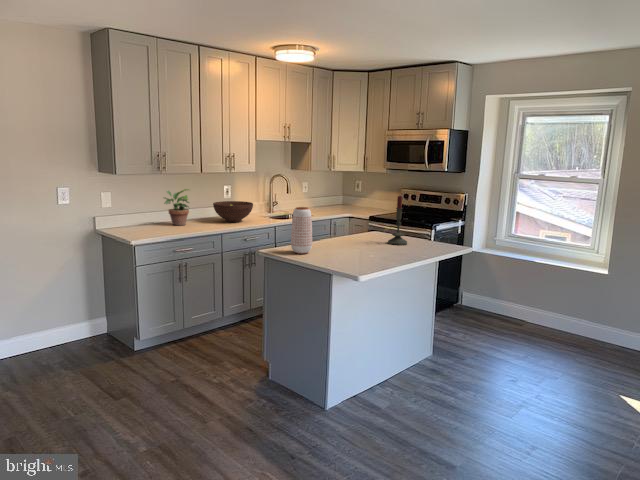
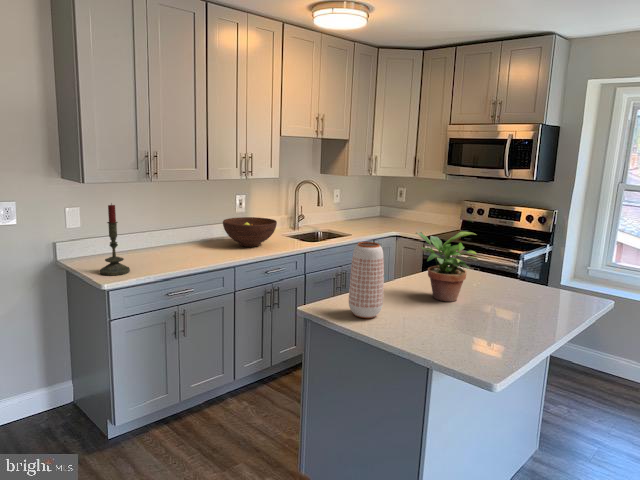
potted plant: present [164,189,190,225] -> present [416,231,478,301]
candle: present [388,196,407,245] -> present [100,204,130,275]

